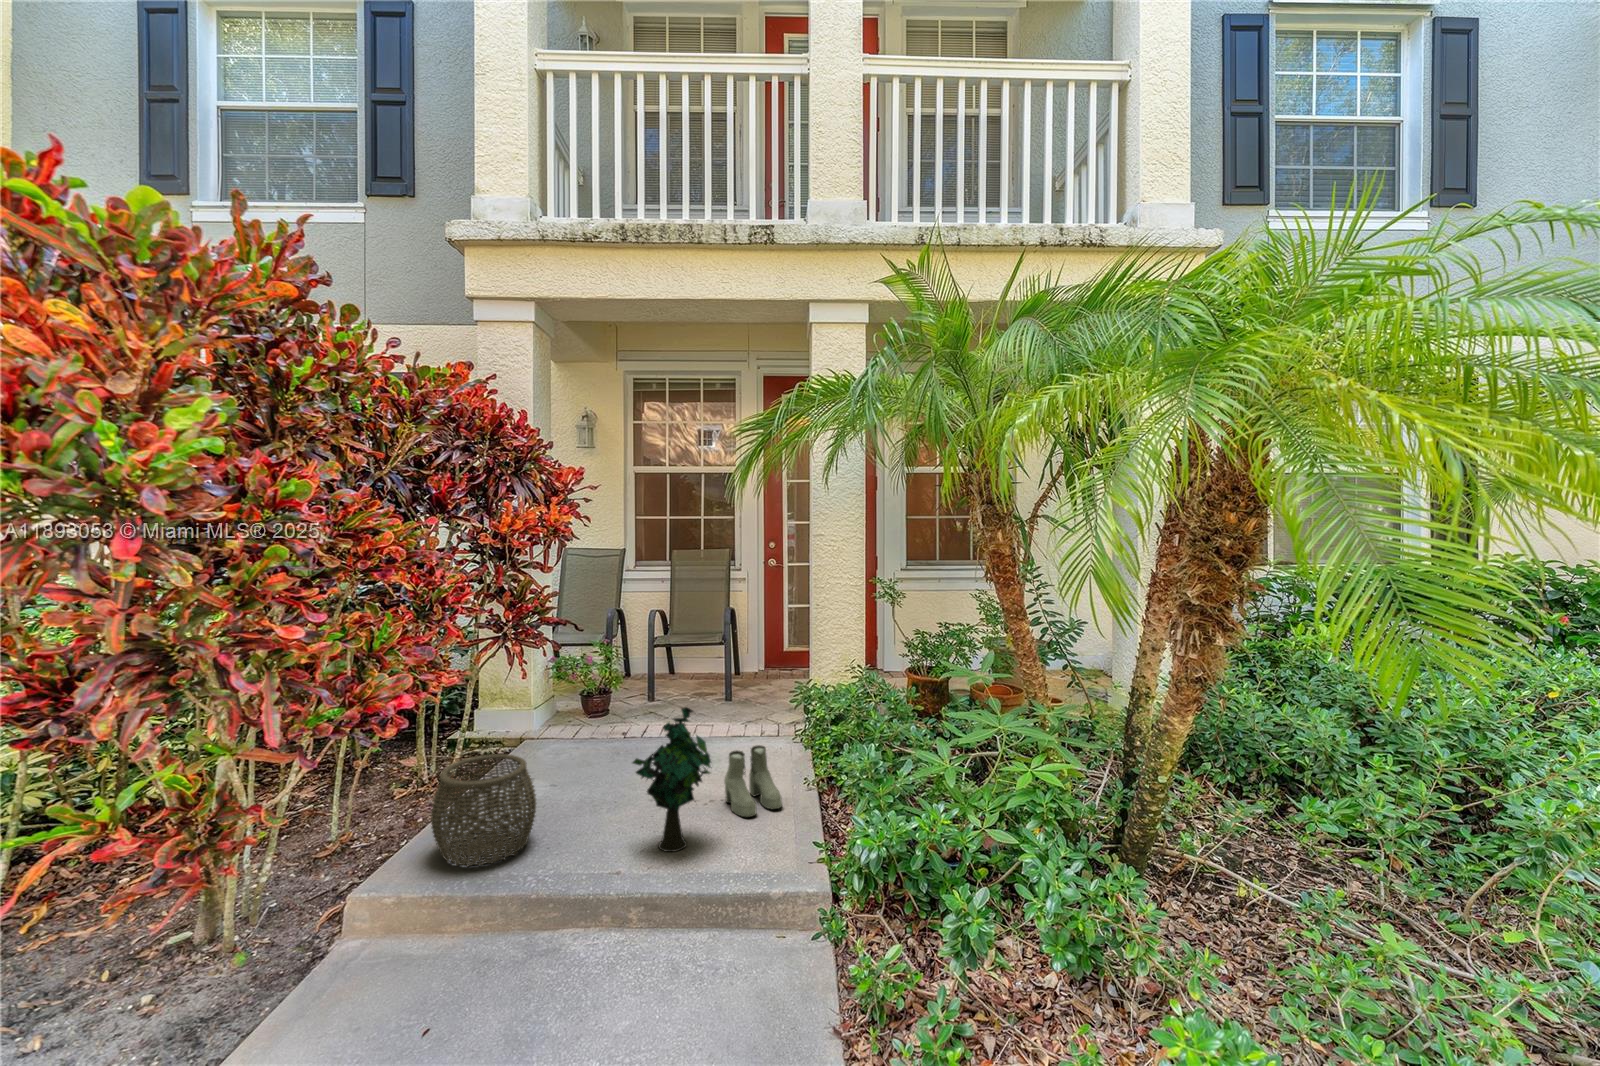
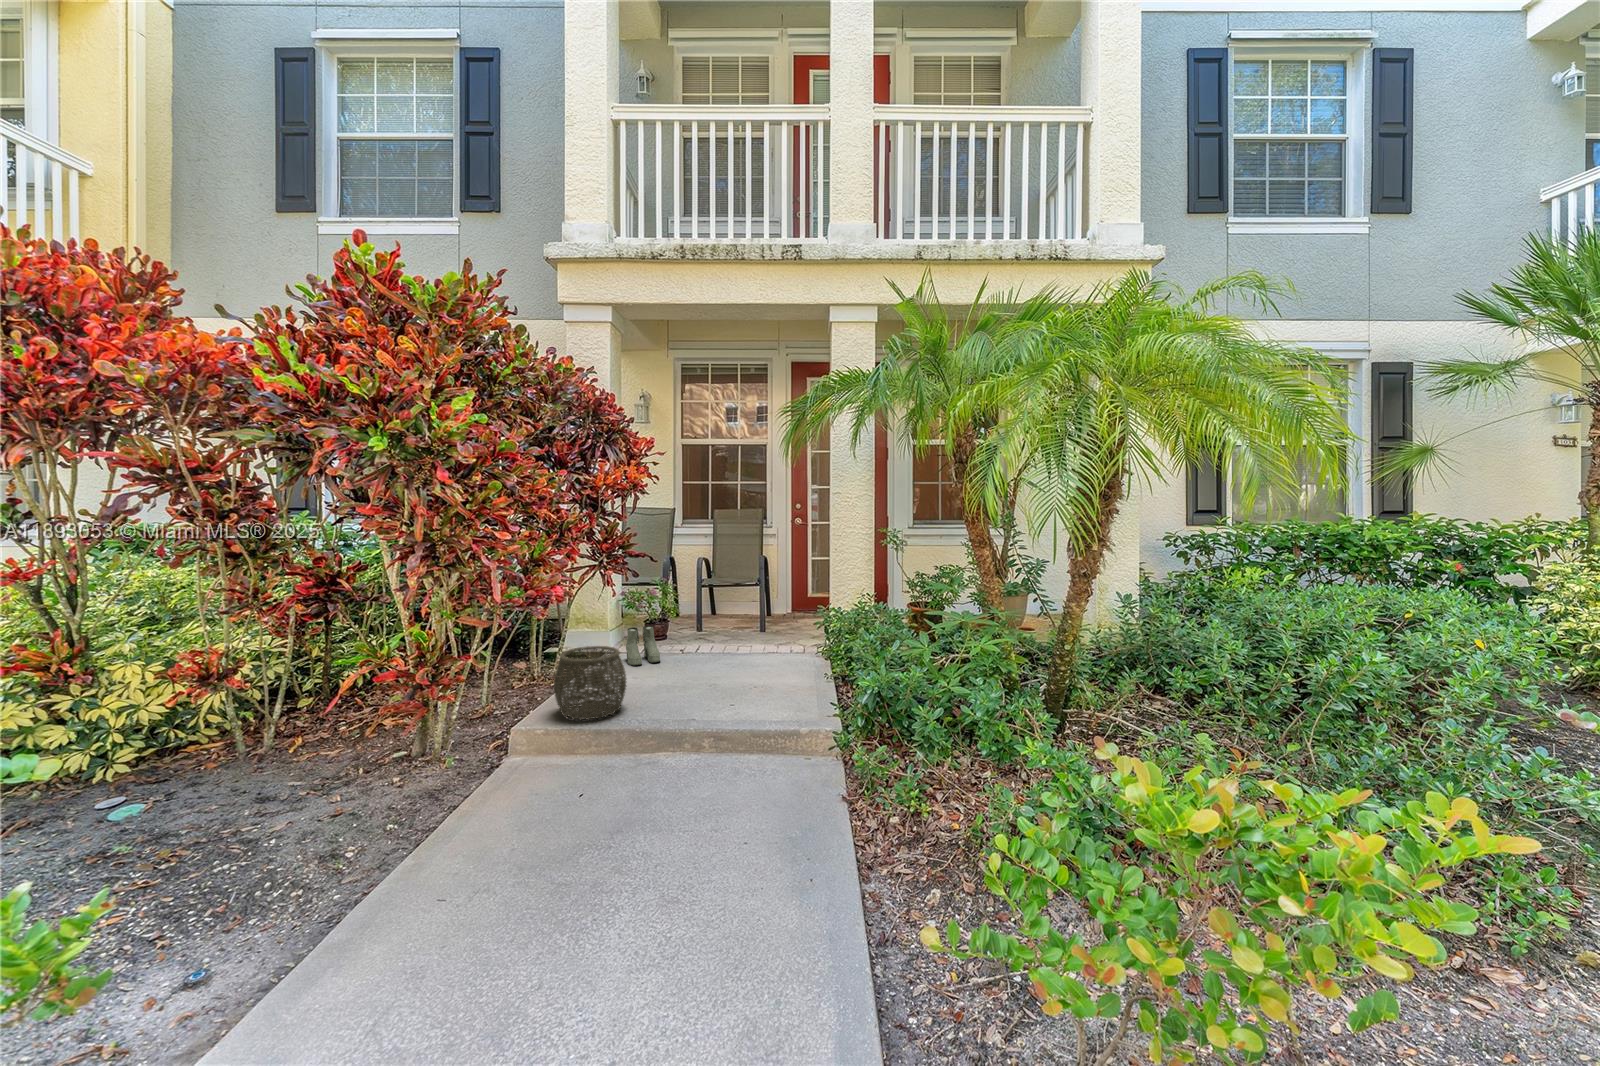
decorative plant: present [633,707,711,852] -> none [696,611,754,715]
boots: present [724,745,782,817] -> present [626,625,660,666]

